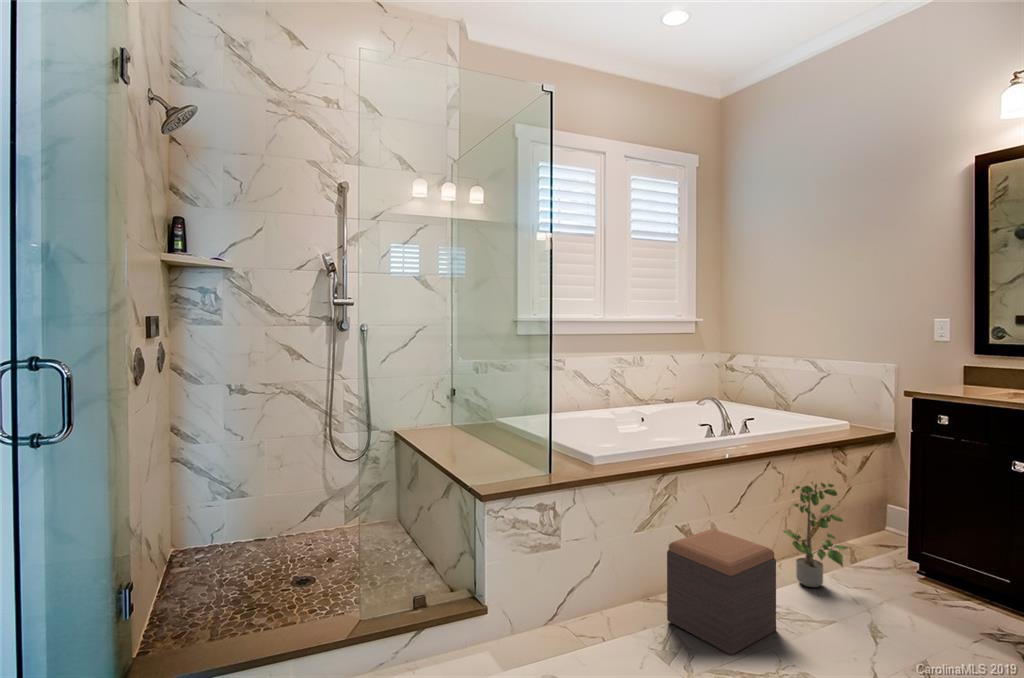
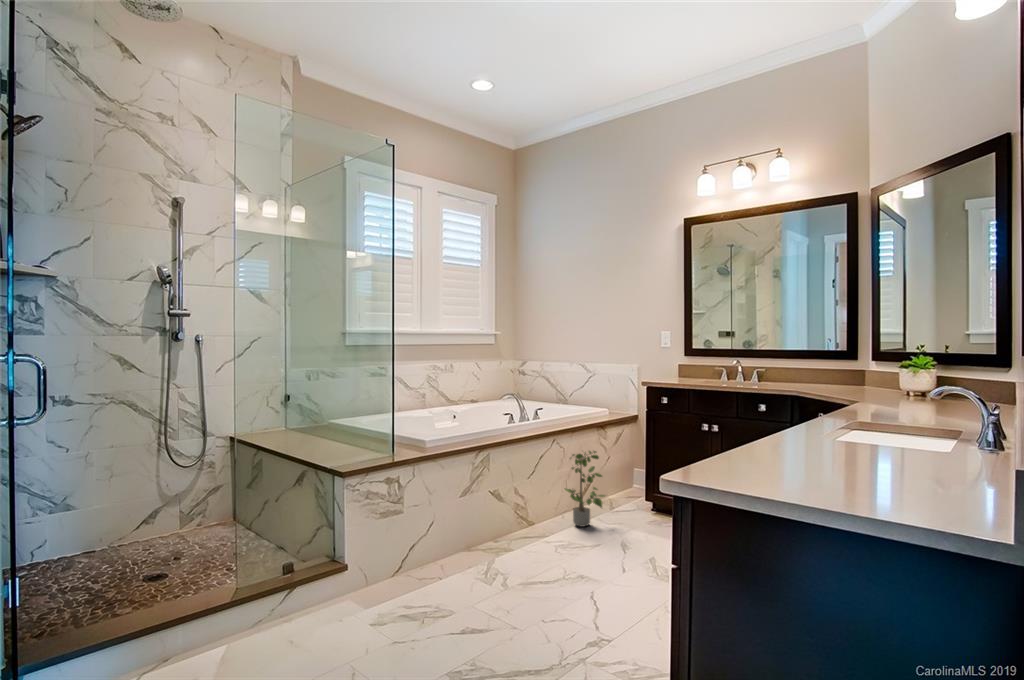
footstool: present [667,529,776,655] -> none [484,489,559,571]

